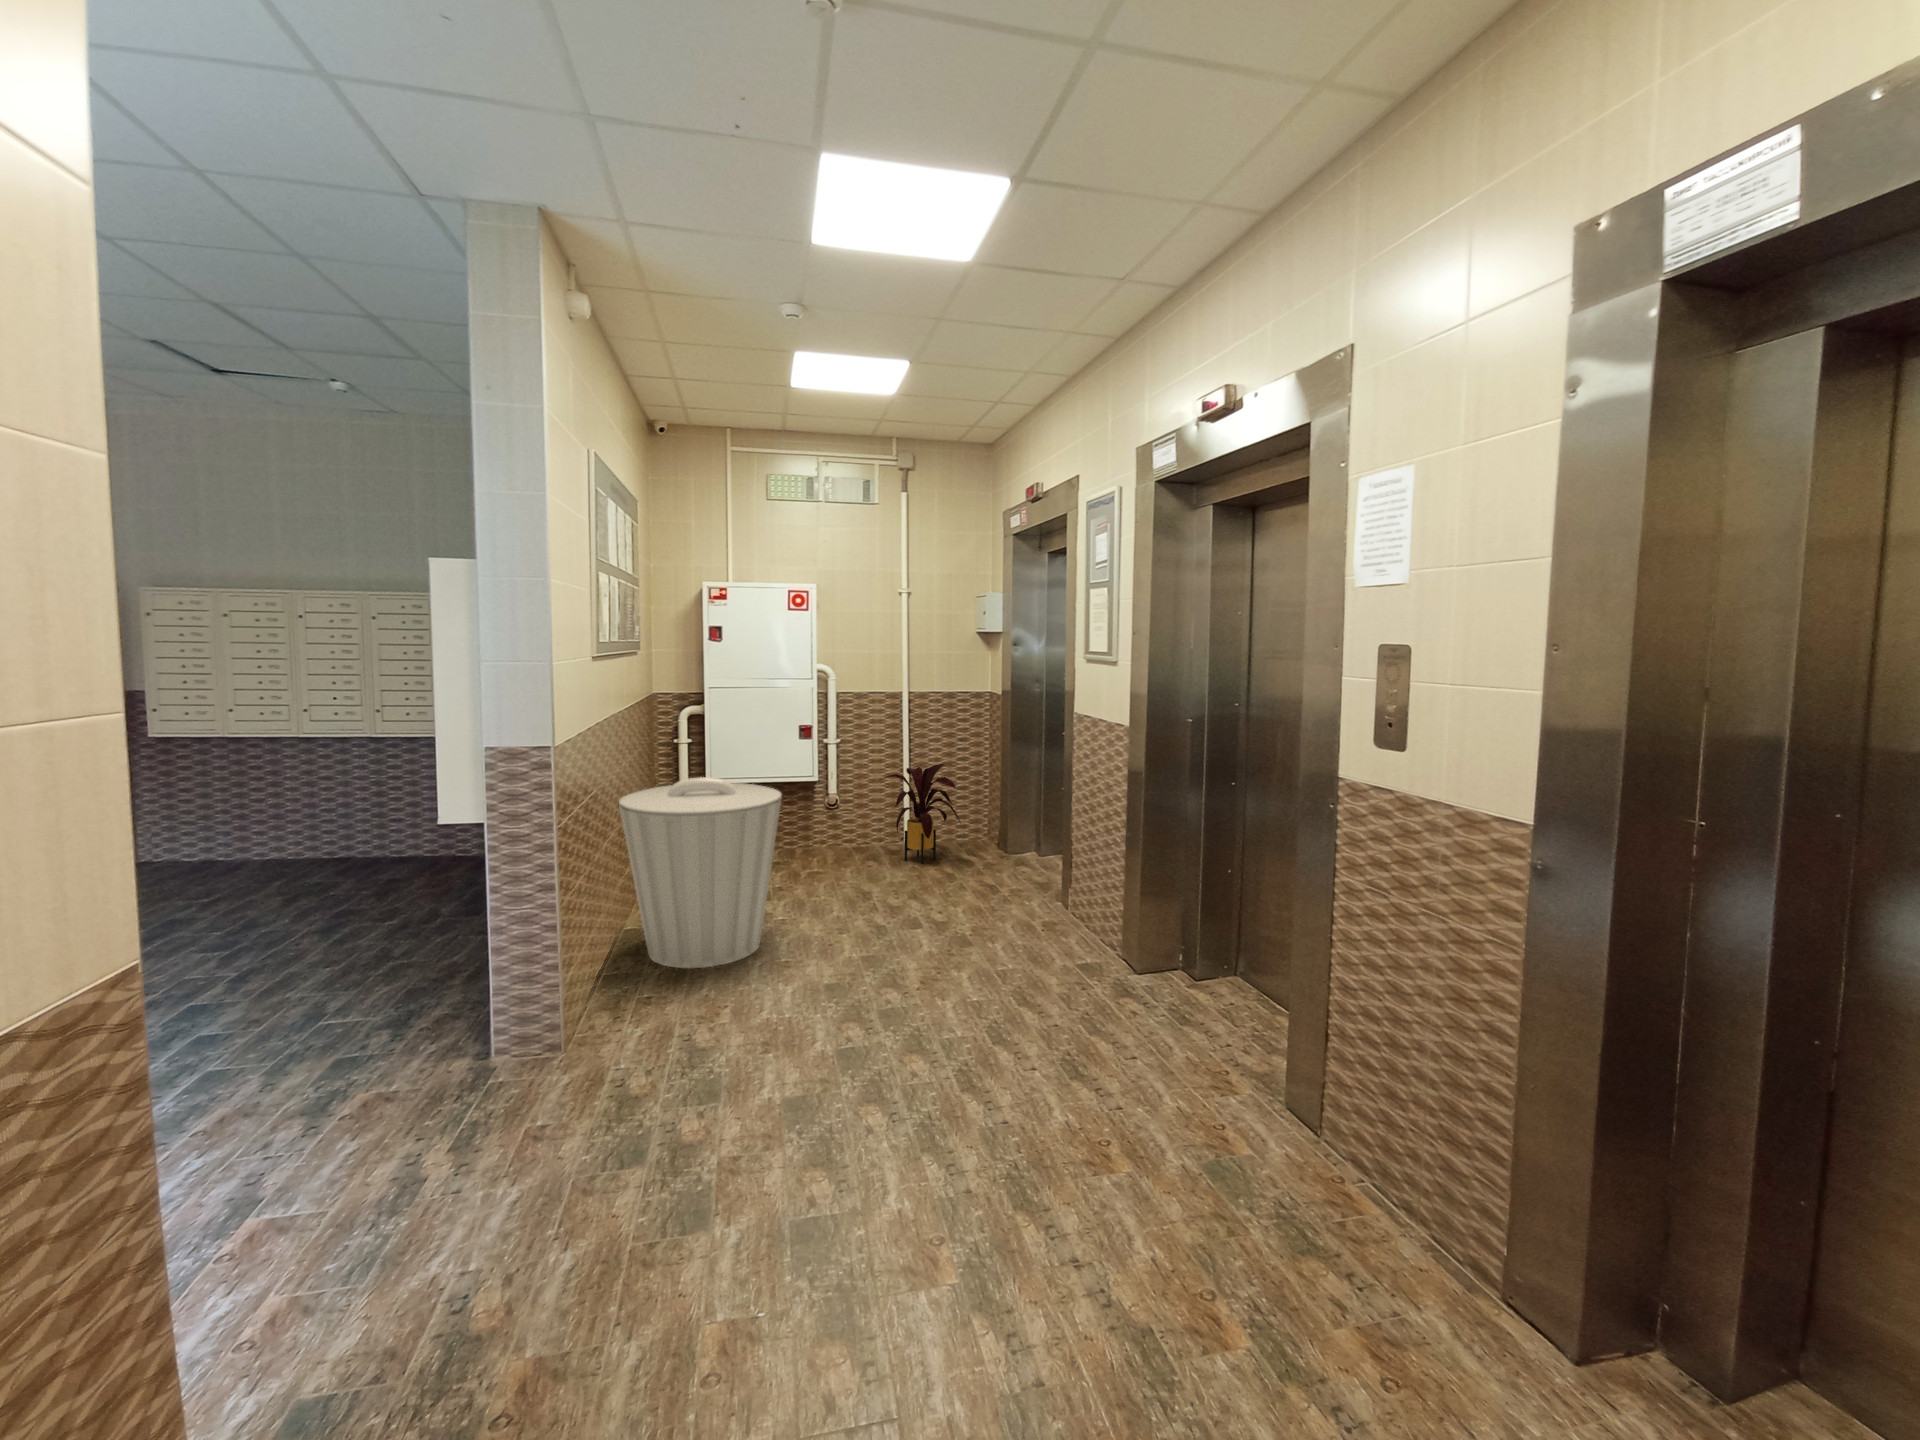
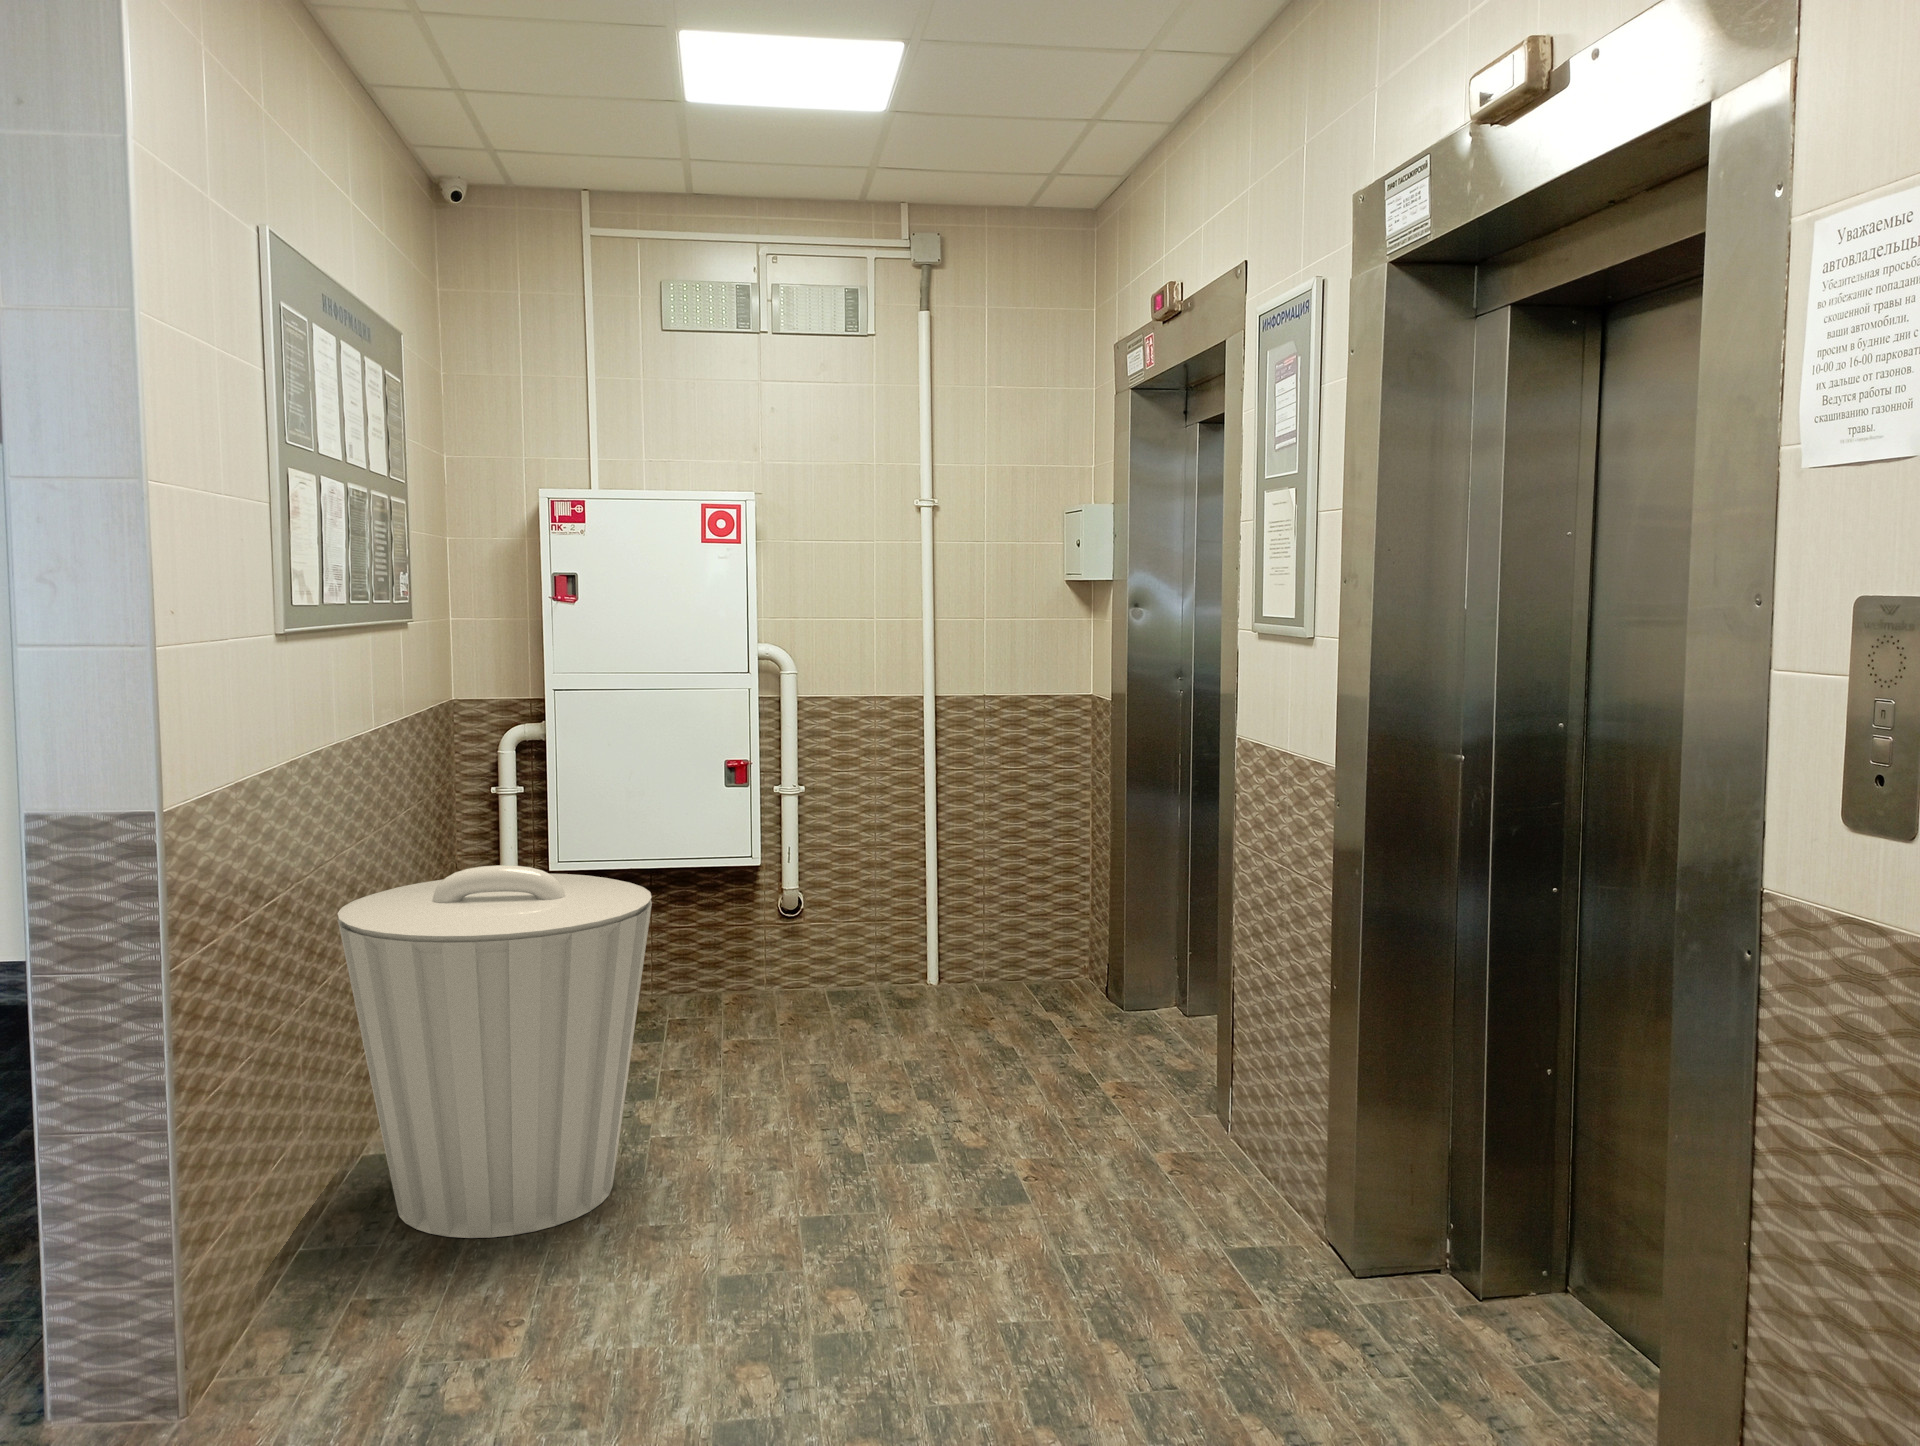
house plant: present [881,764,961,864] -> none [872,833,1029,1027]

